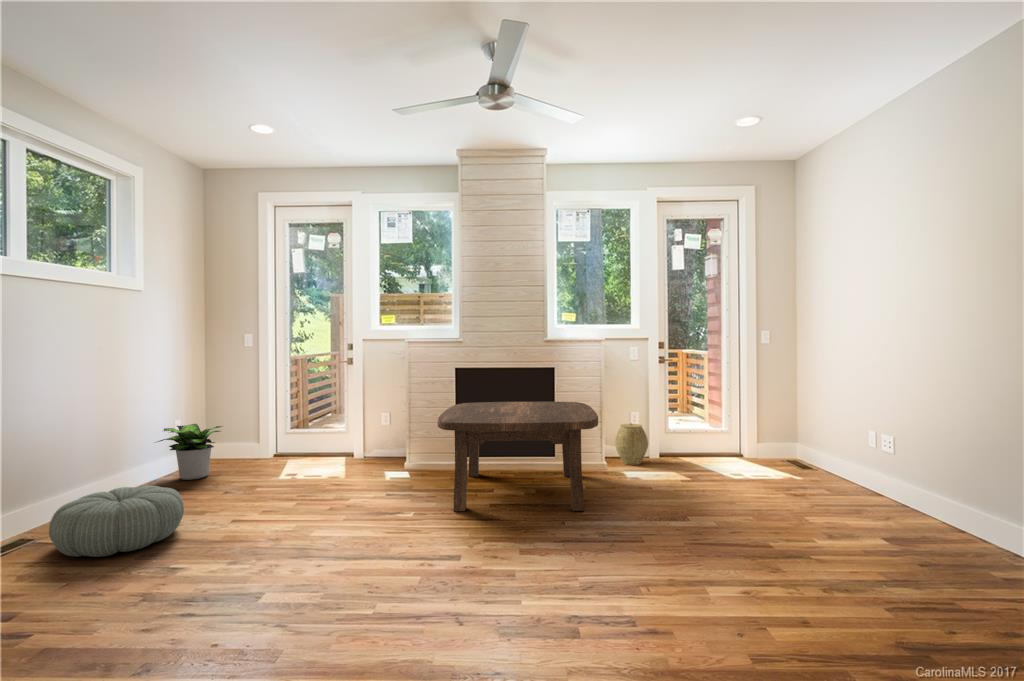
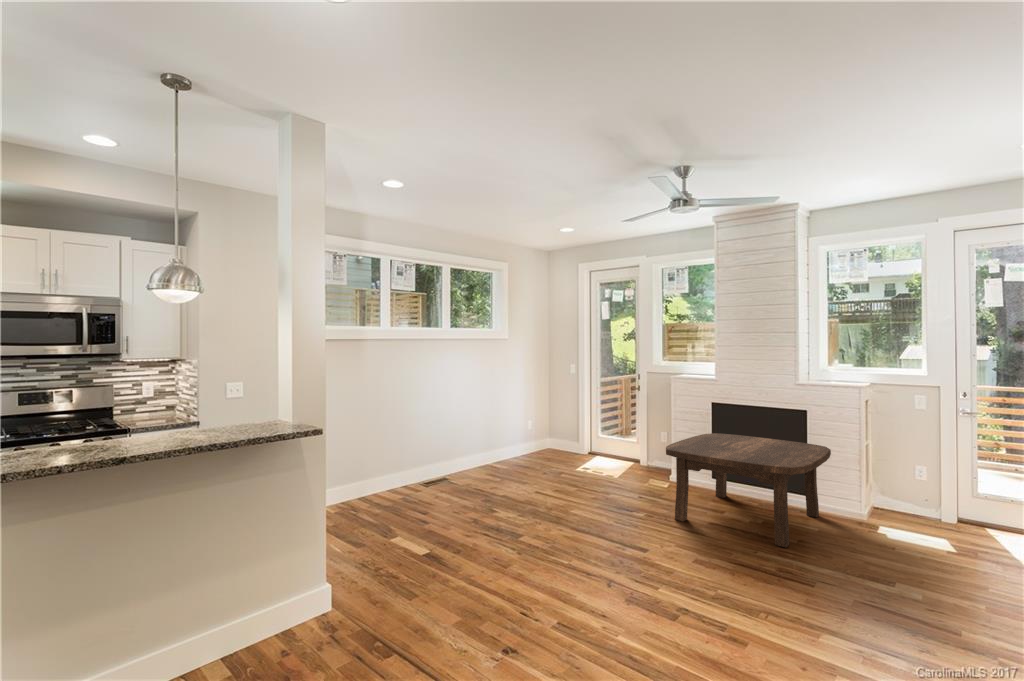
woven basket: present [615,423,648,465] -> none [886,476,930,523]
potted plant: present [157,424,222,480] -> none [515,424,554,460]
pouf: present [49,485,184,557] -> none [452,459,512,496]

